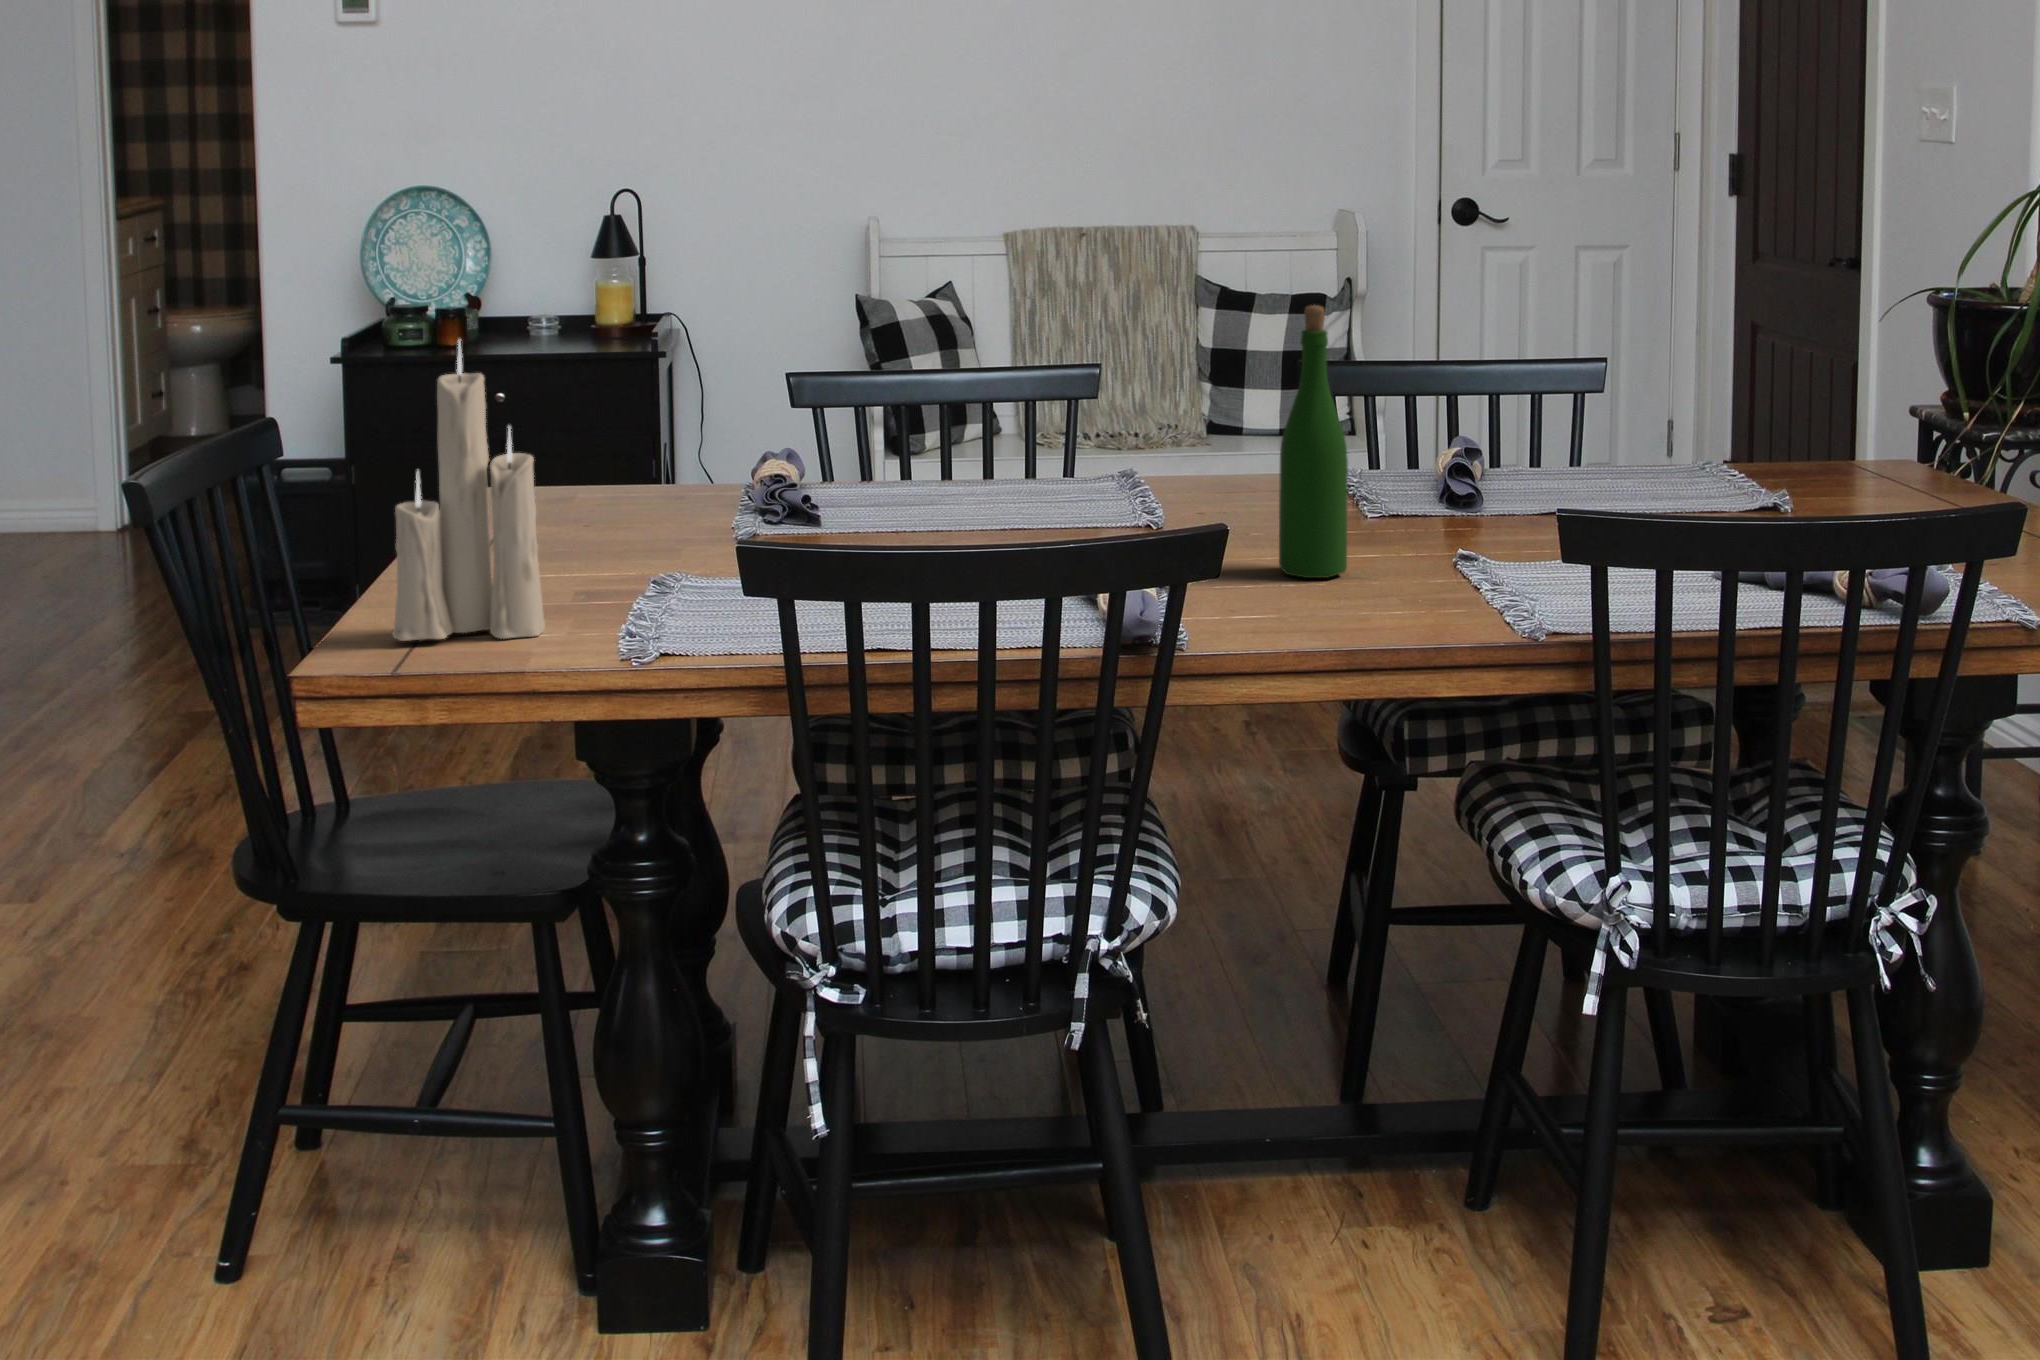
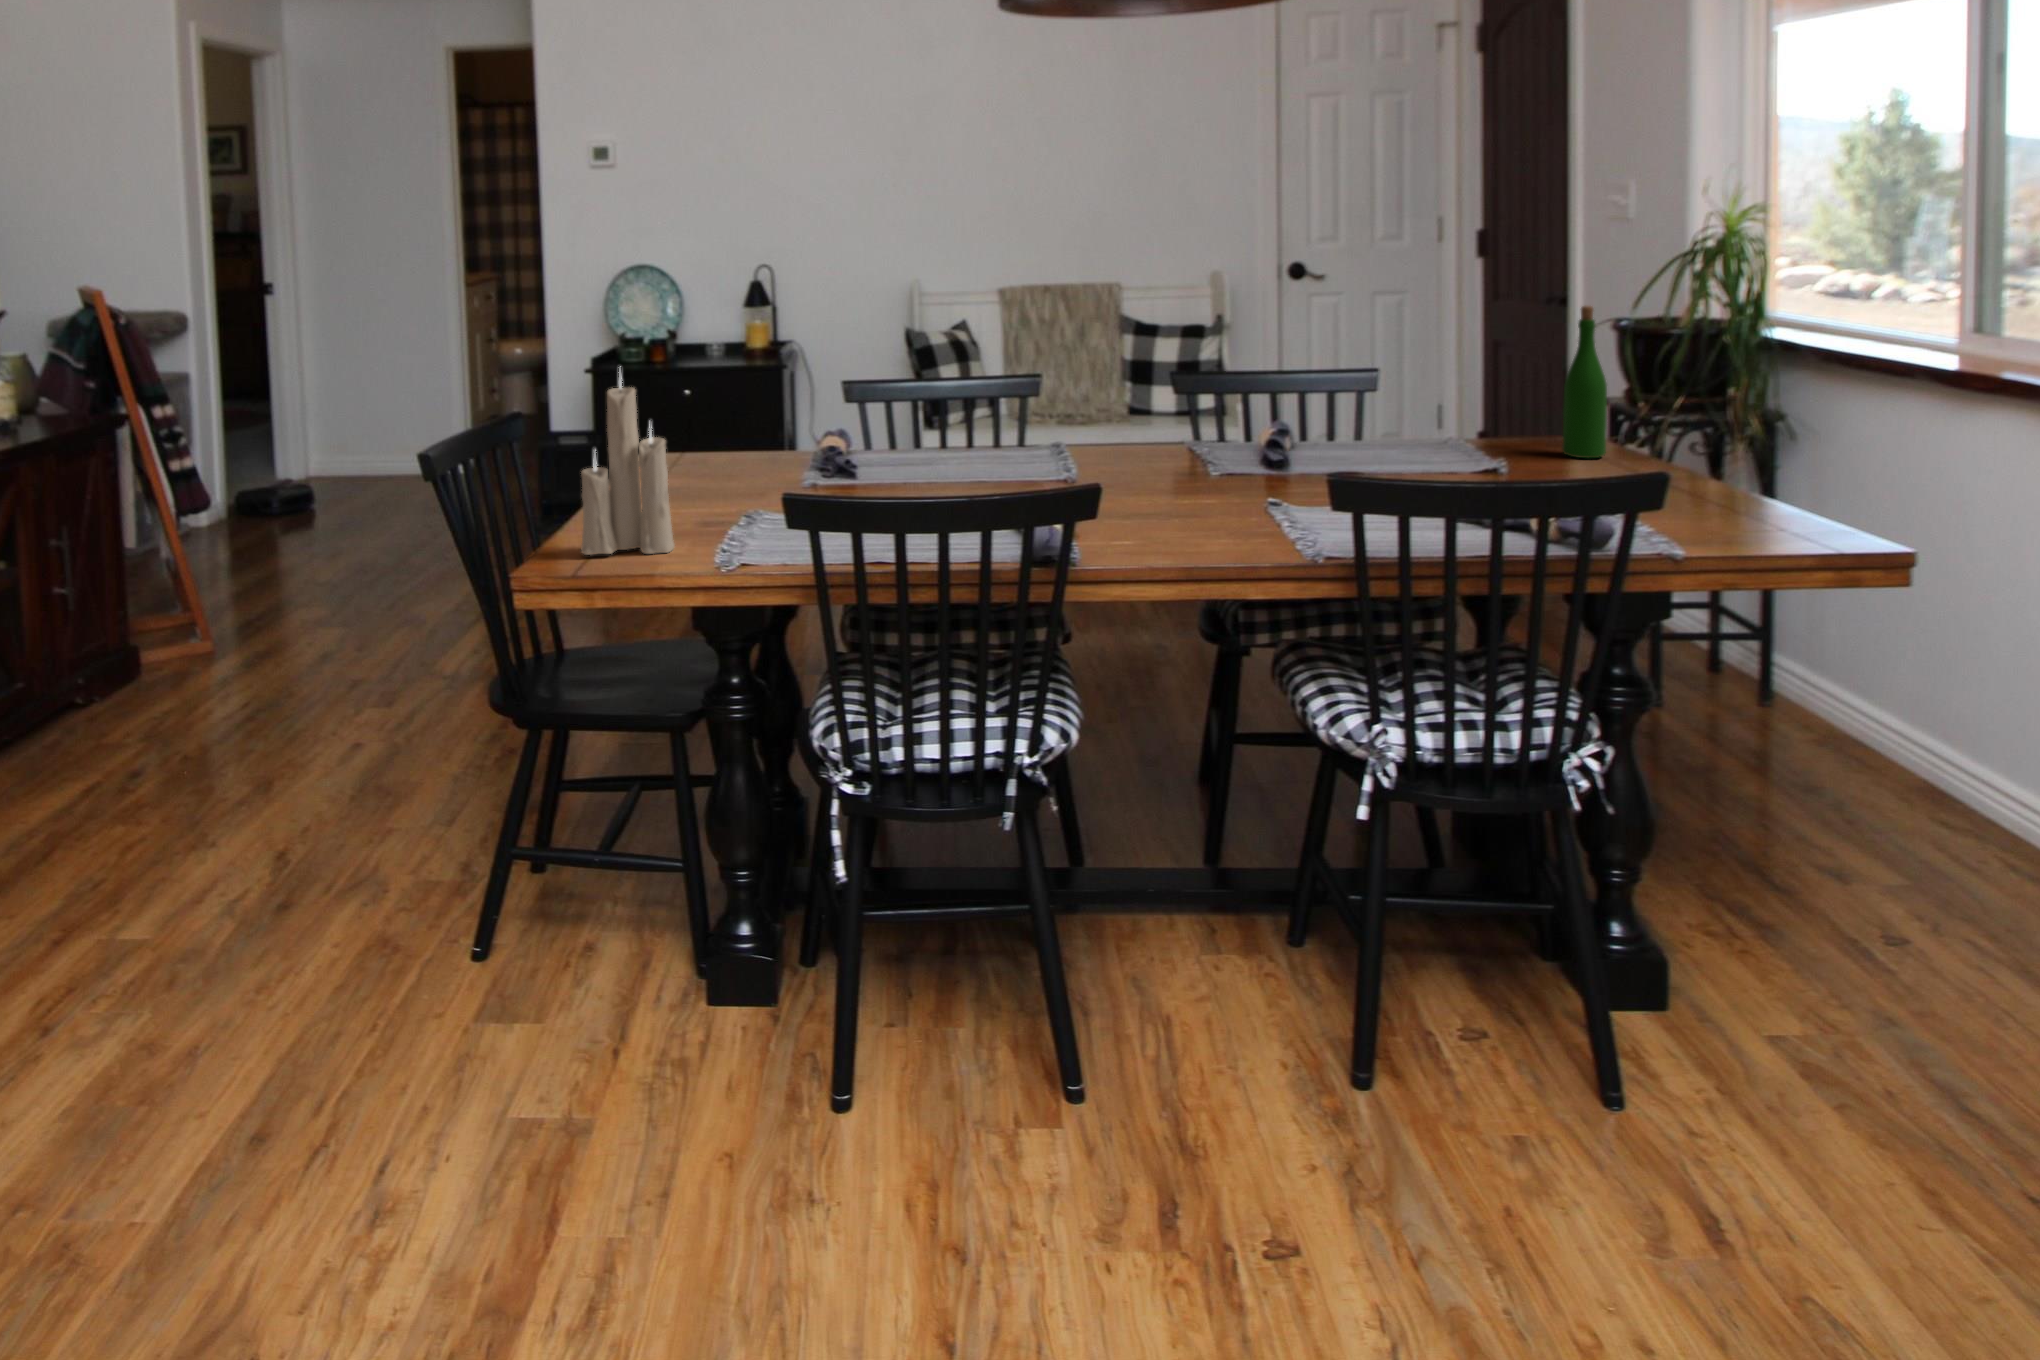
wine bottle: present [1279,305,1348,578] -> present [1563,306,1607,458]

